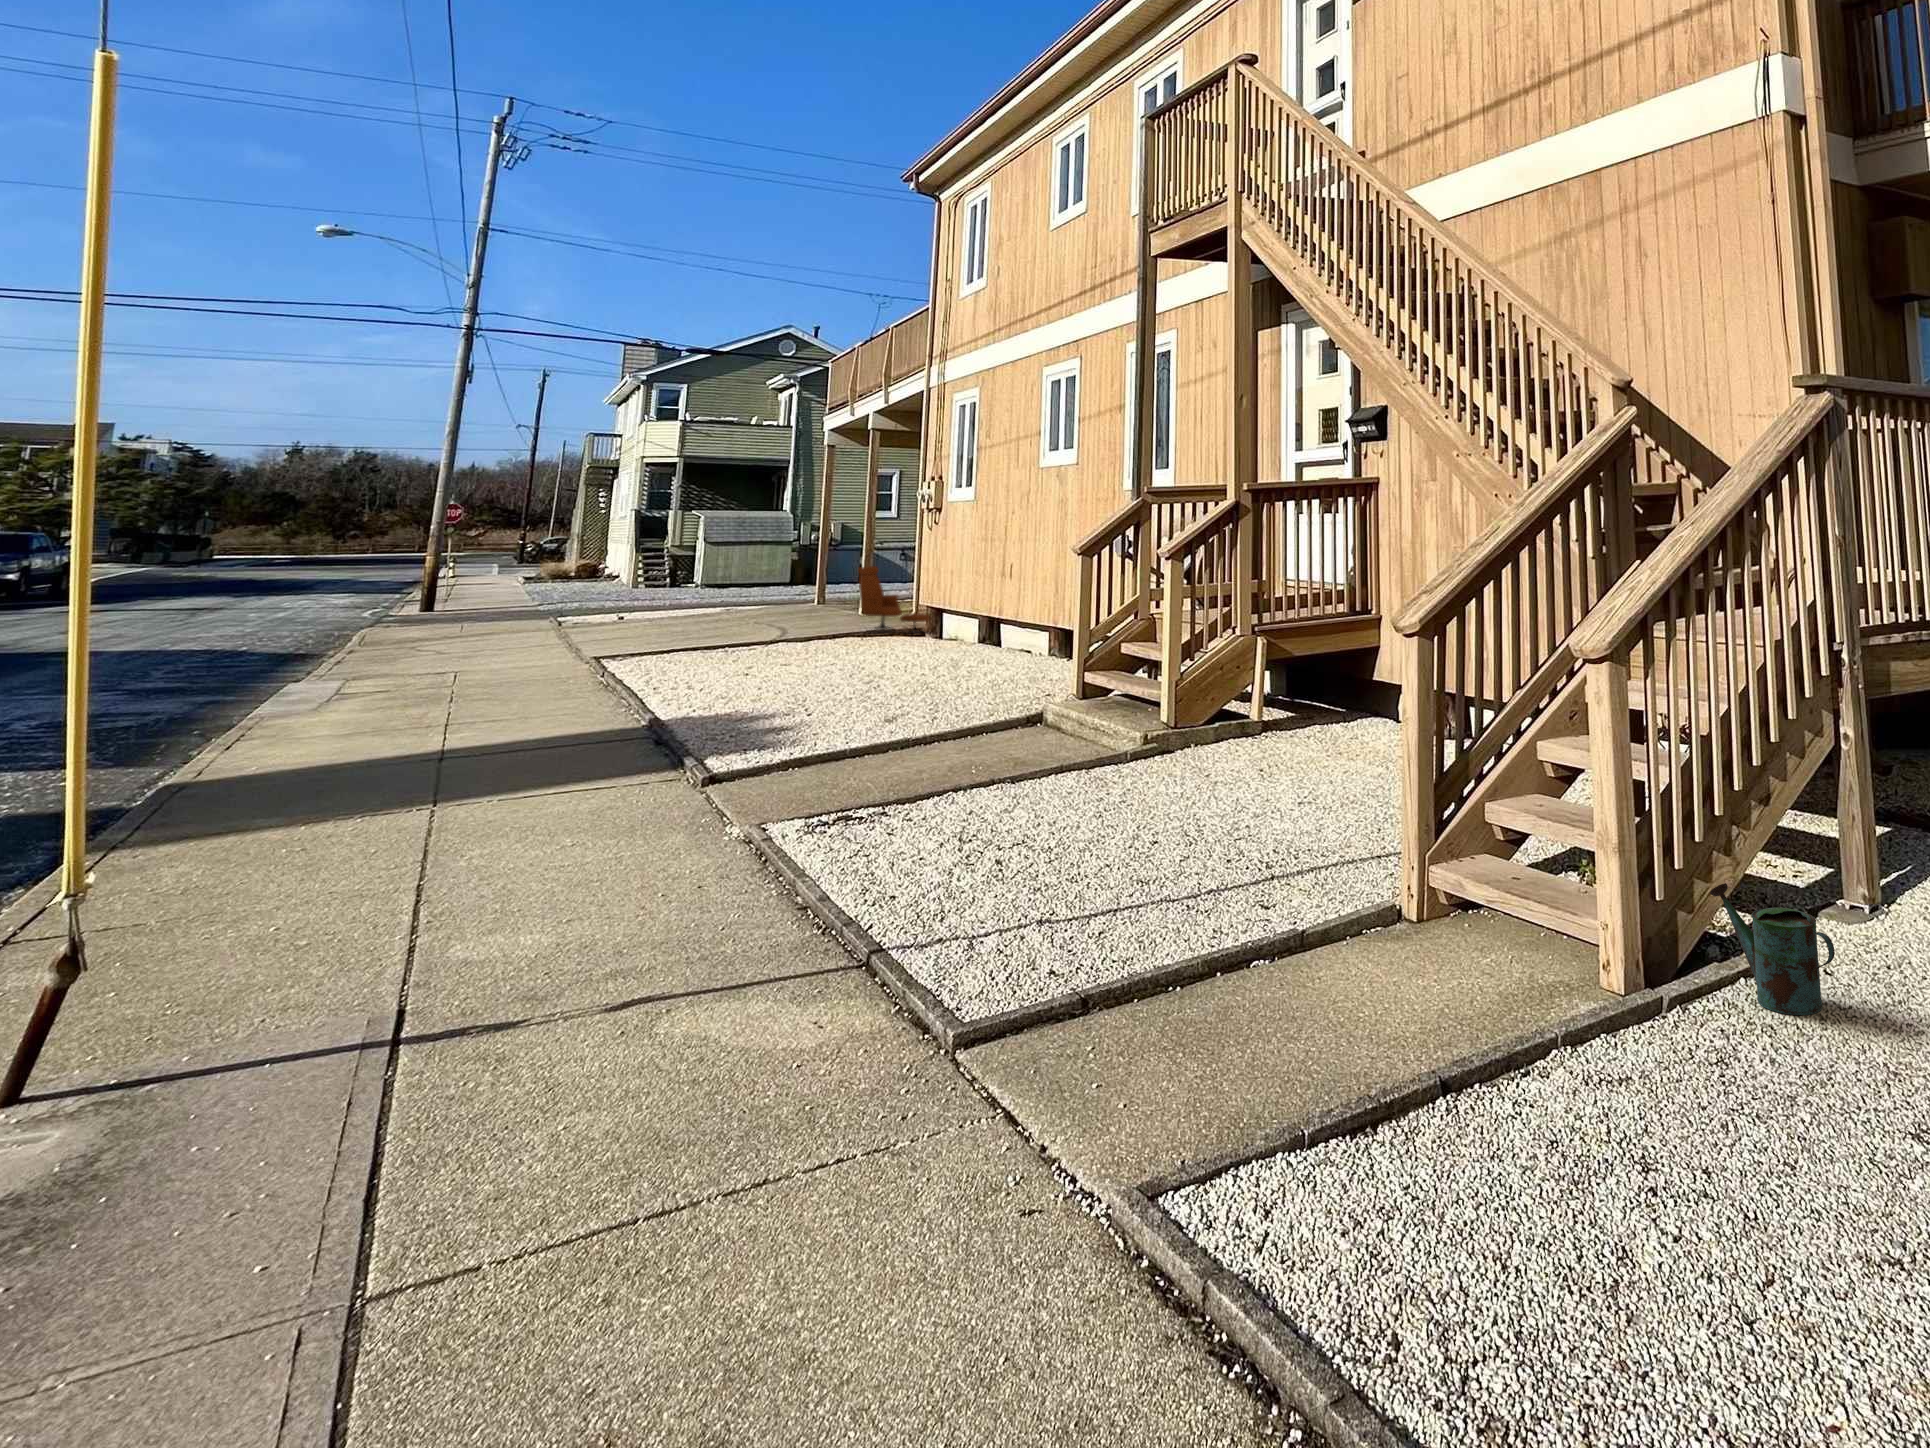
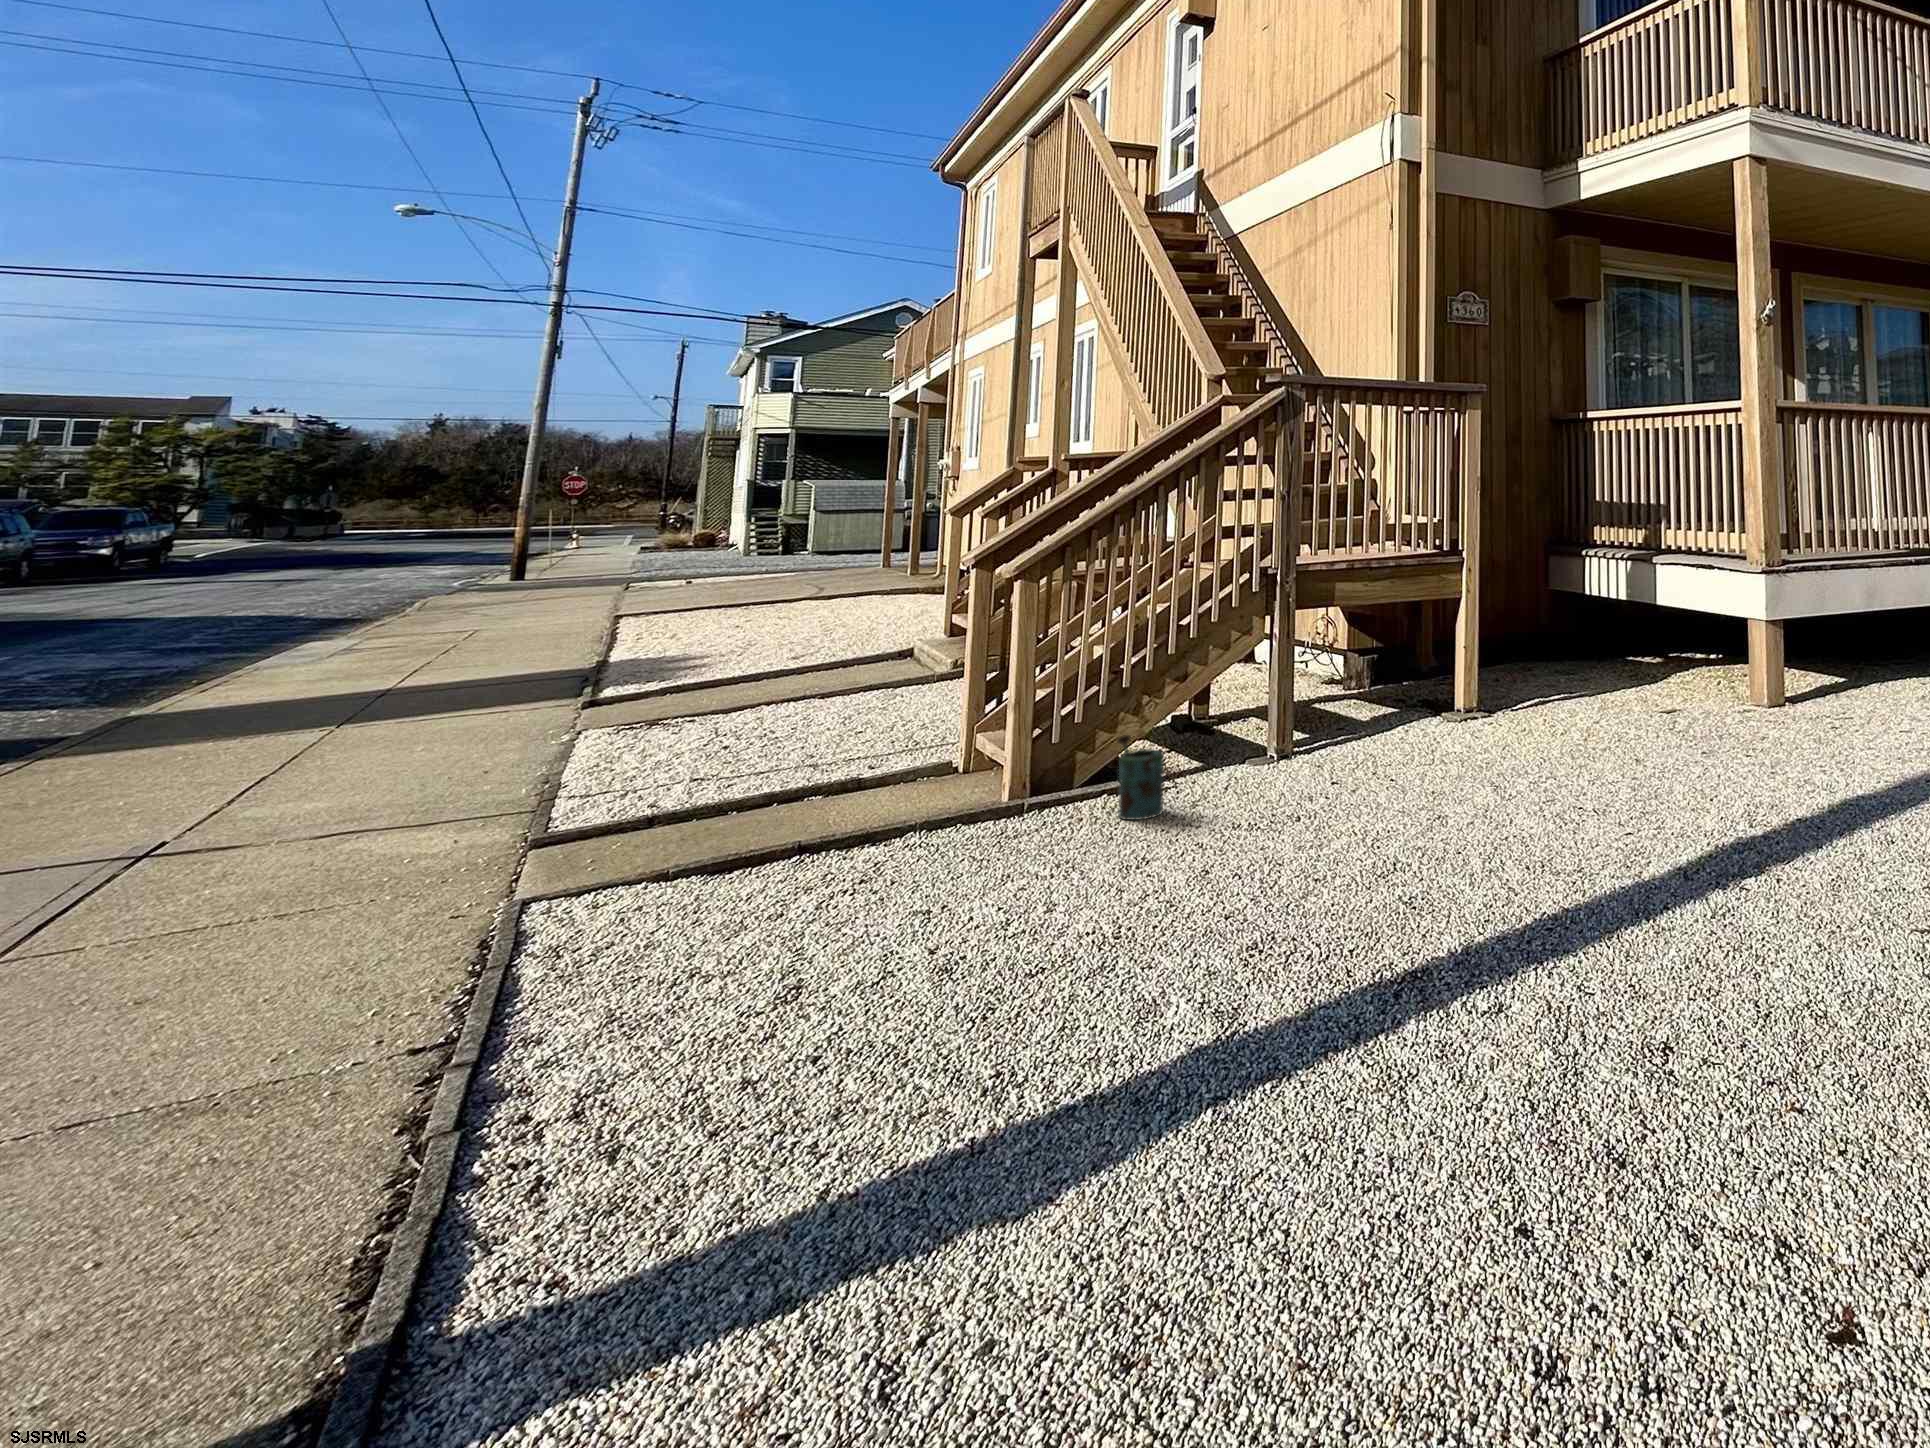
lounge chair: present [858,566,929,633] -> none [882,527,947,588]

